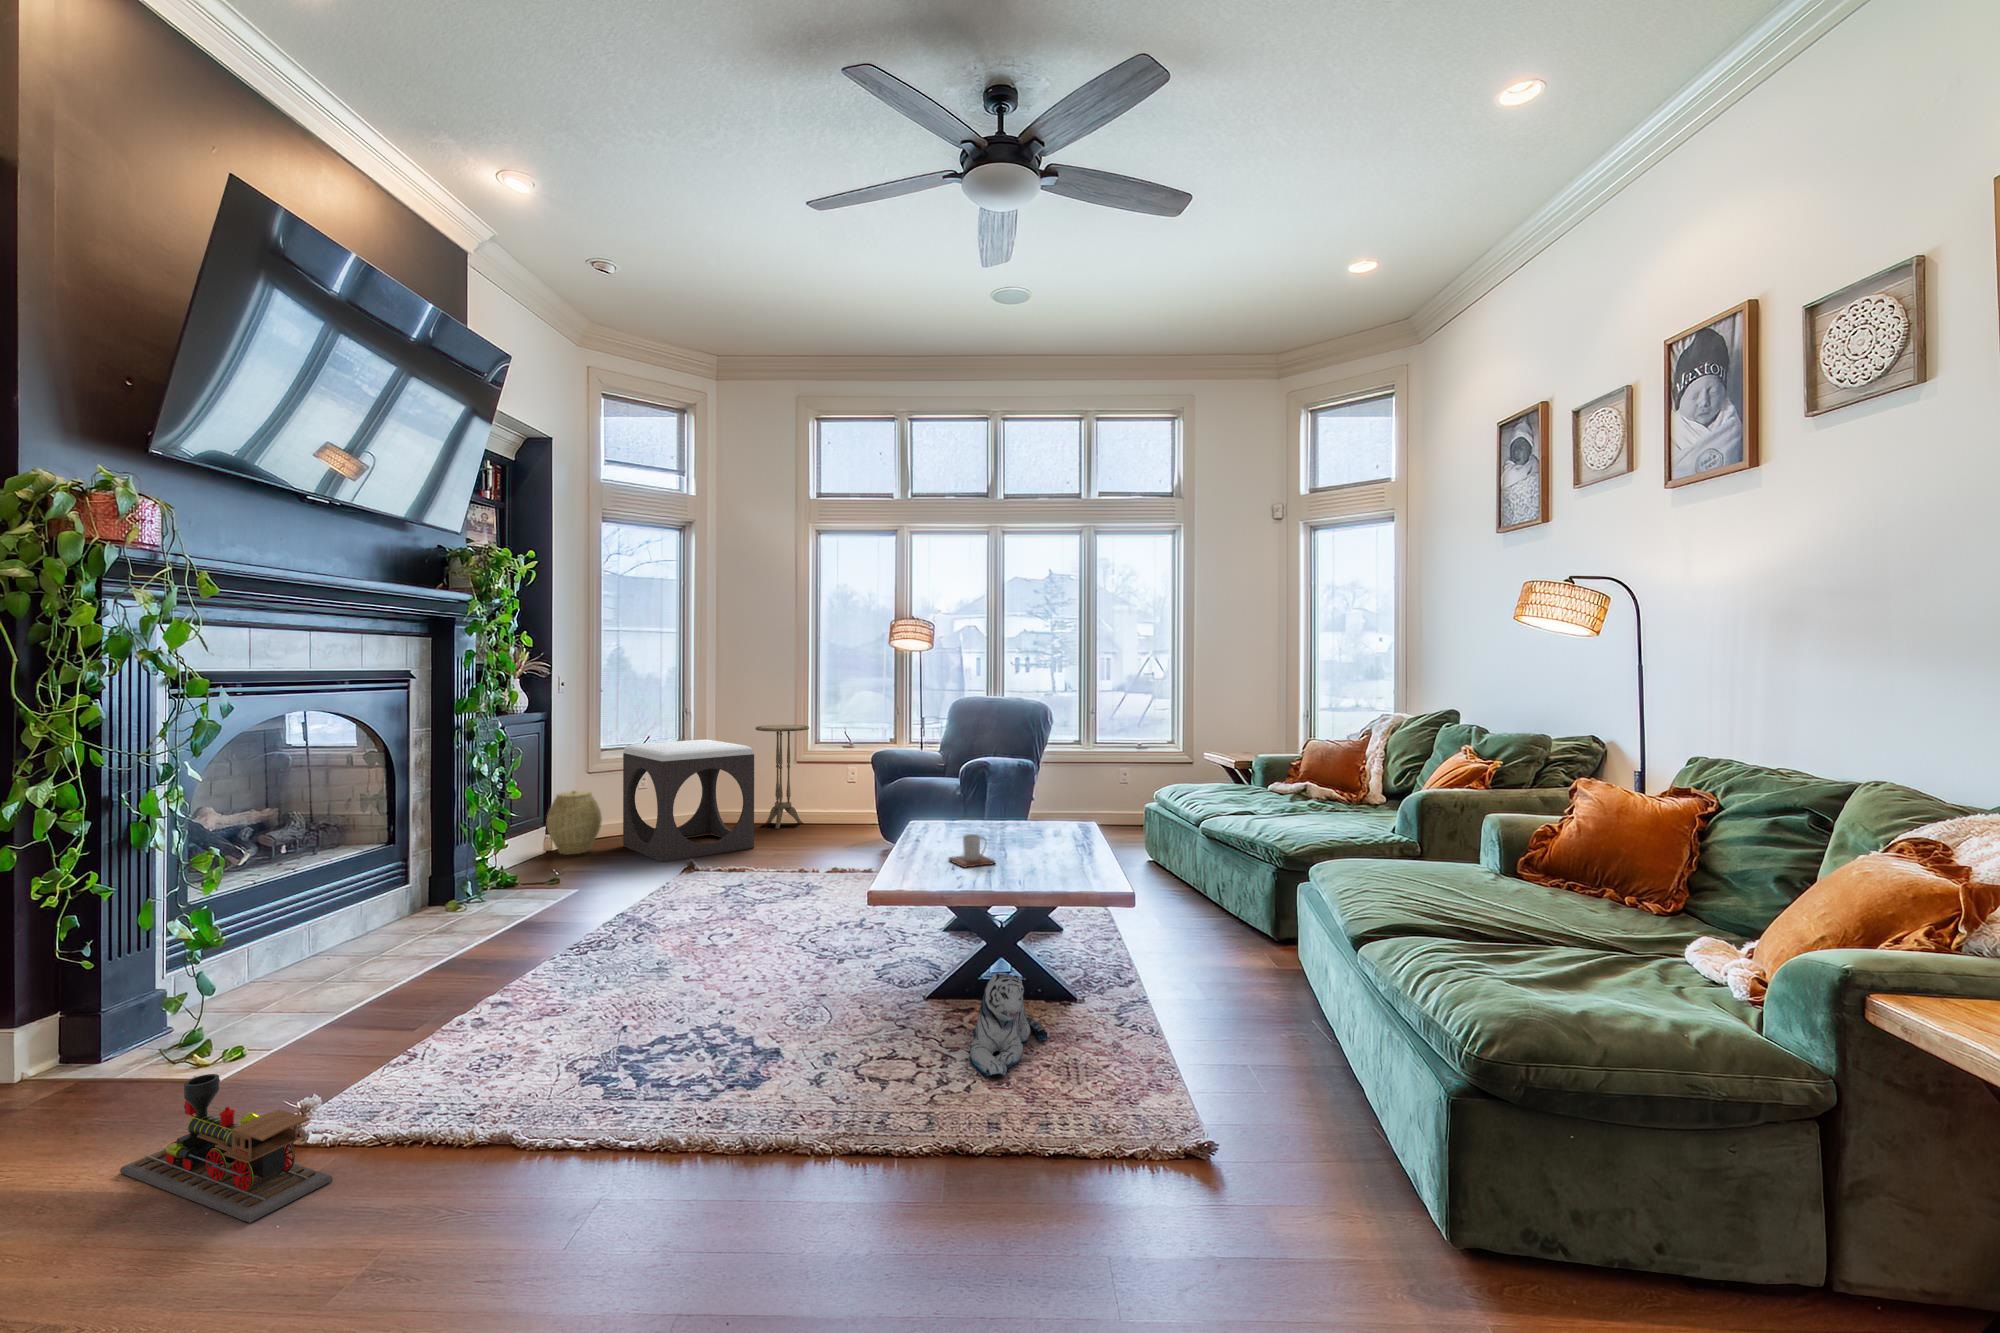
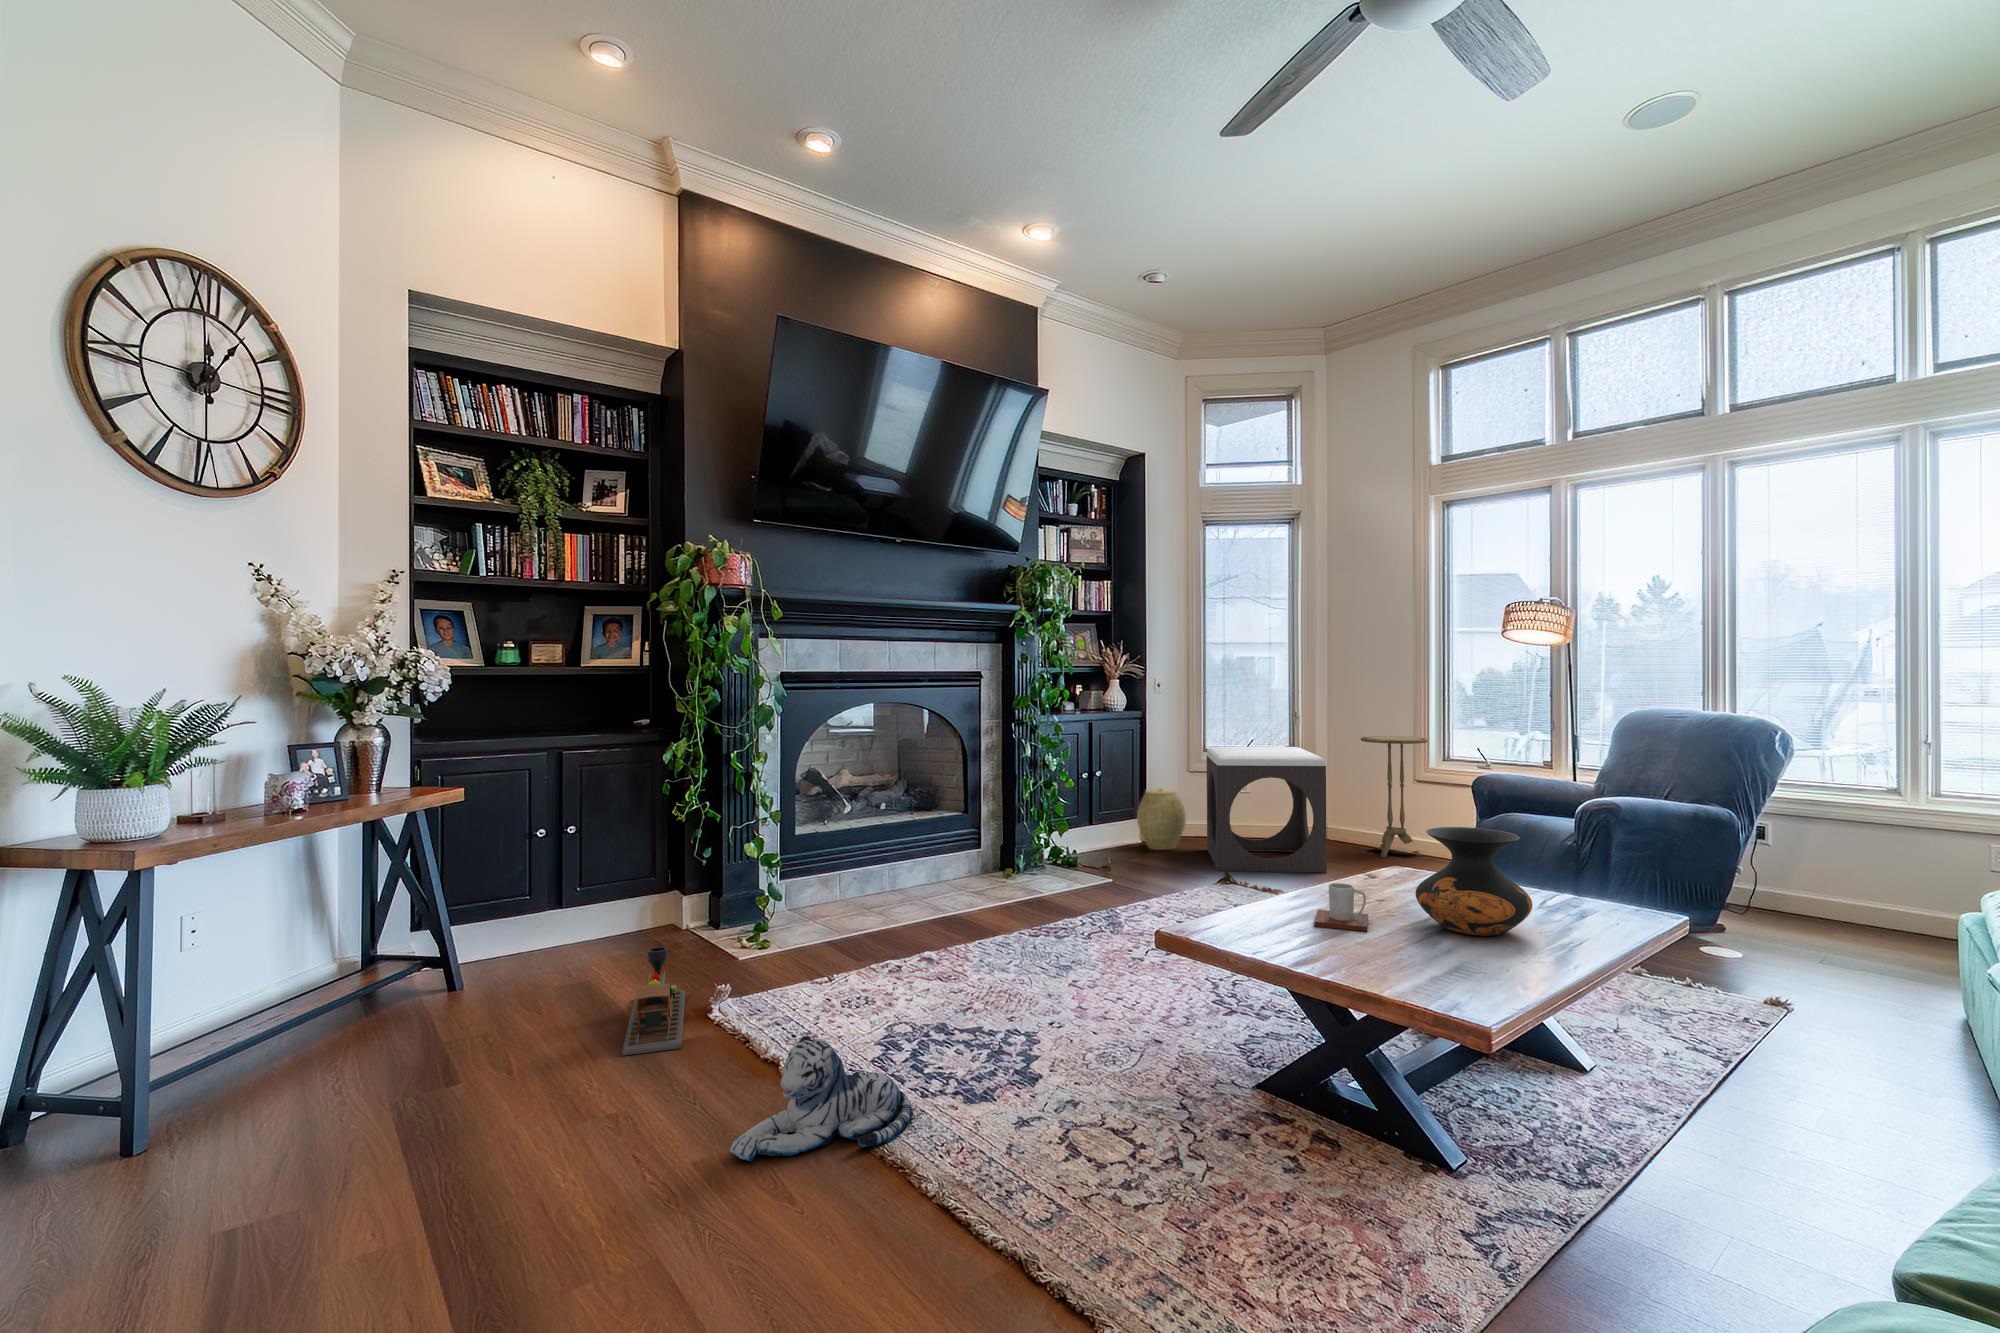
vase: none [1004,784,1073,854] -> present [1416,827,1532,936]
plush toy: present [969,973,1048,1077] -> present [730,1035,913,1161]

